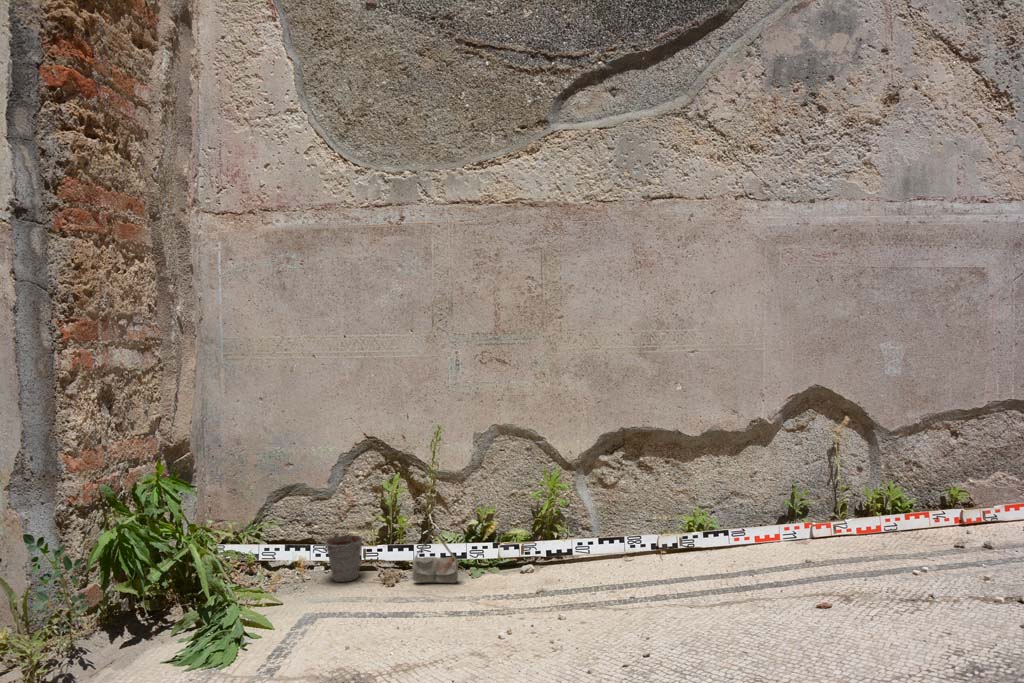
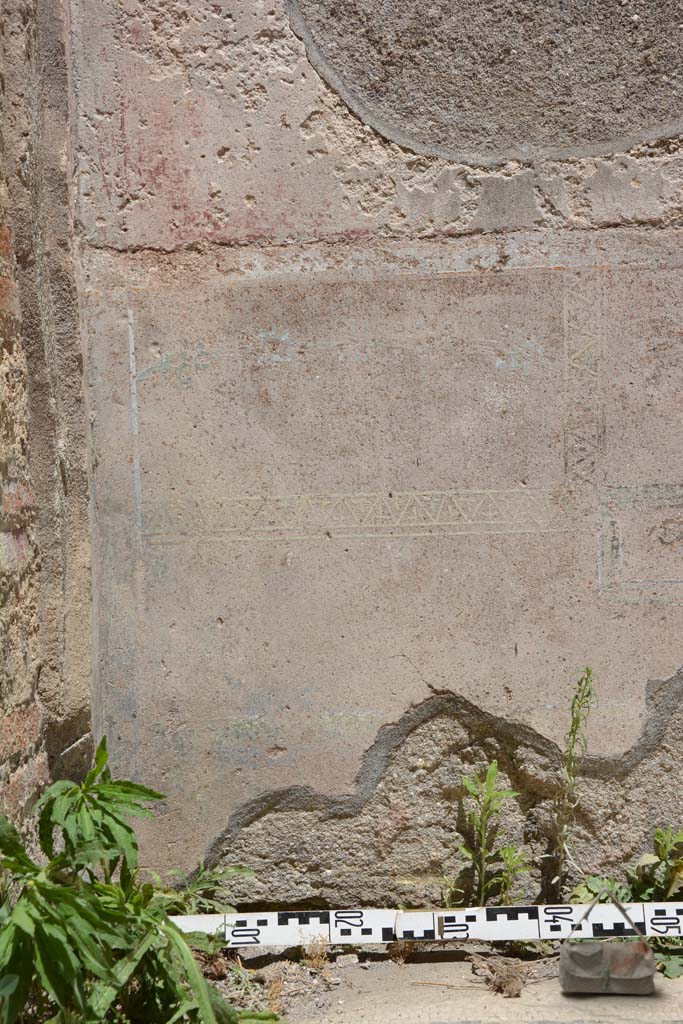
bucket: present [323,534,363,582] -> none [362,887,441,990]

